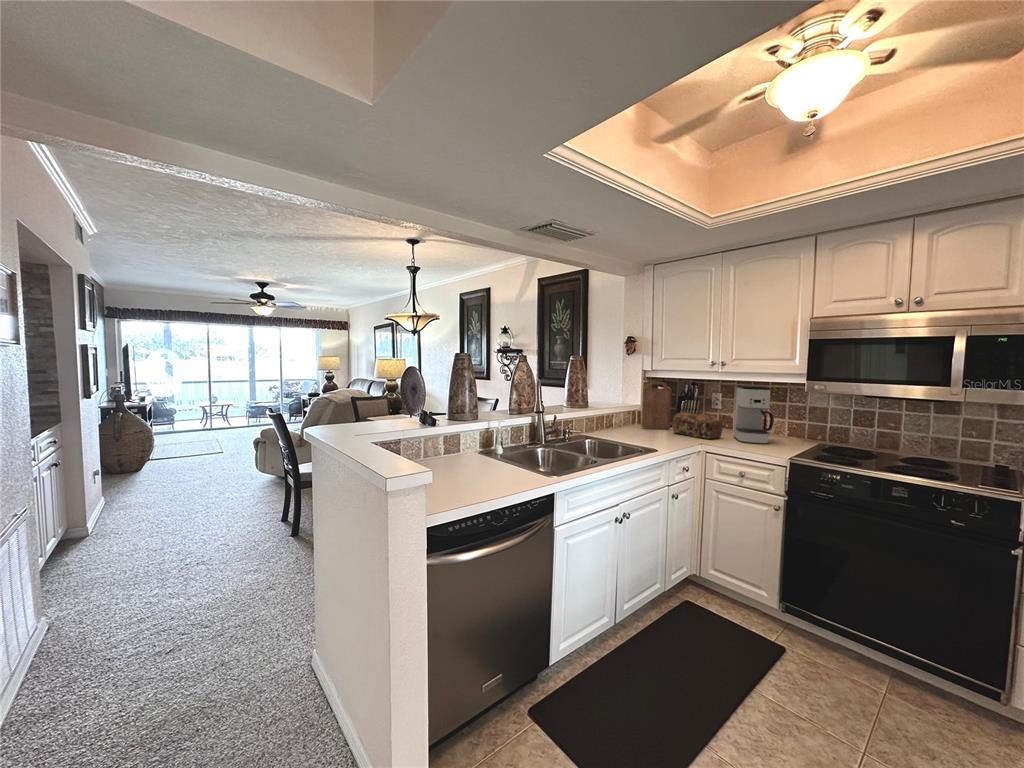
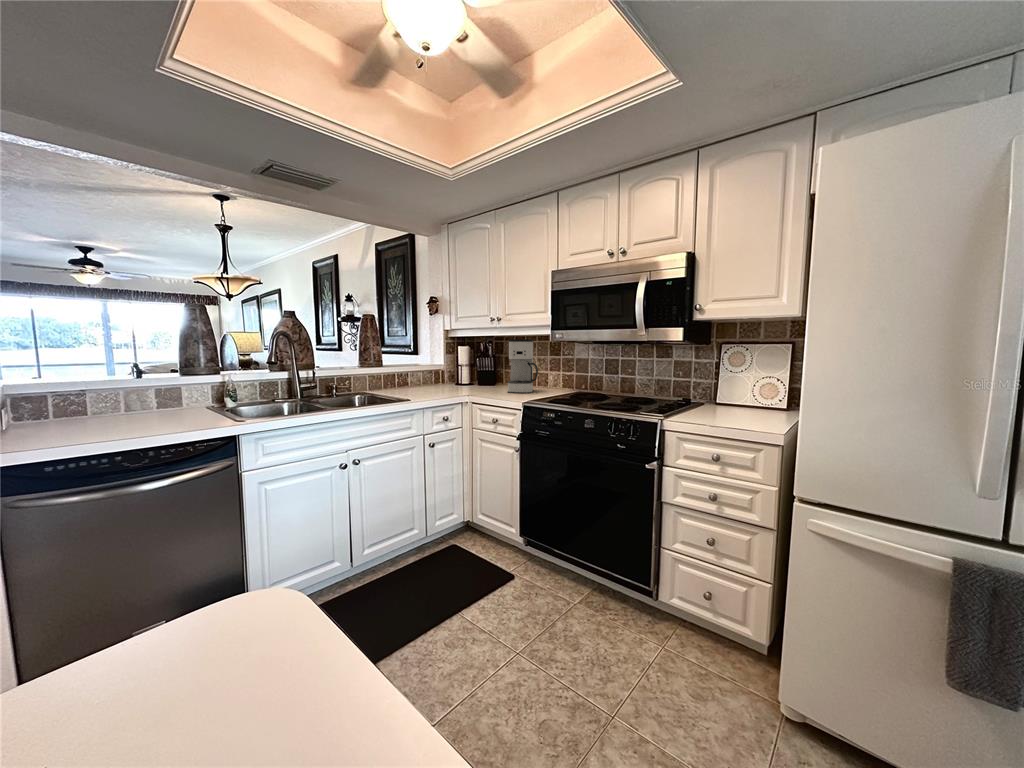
cutting board: present [642,382,671,429] -> none [438,340,465,386]
bread loaf: present [673,412,722,439] -> none [459,368,498,391]

